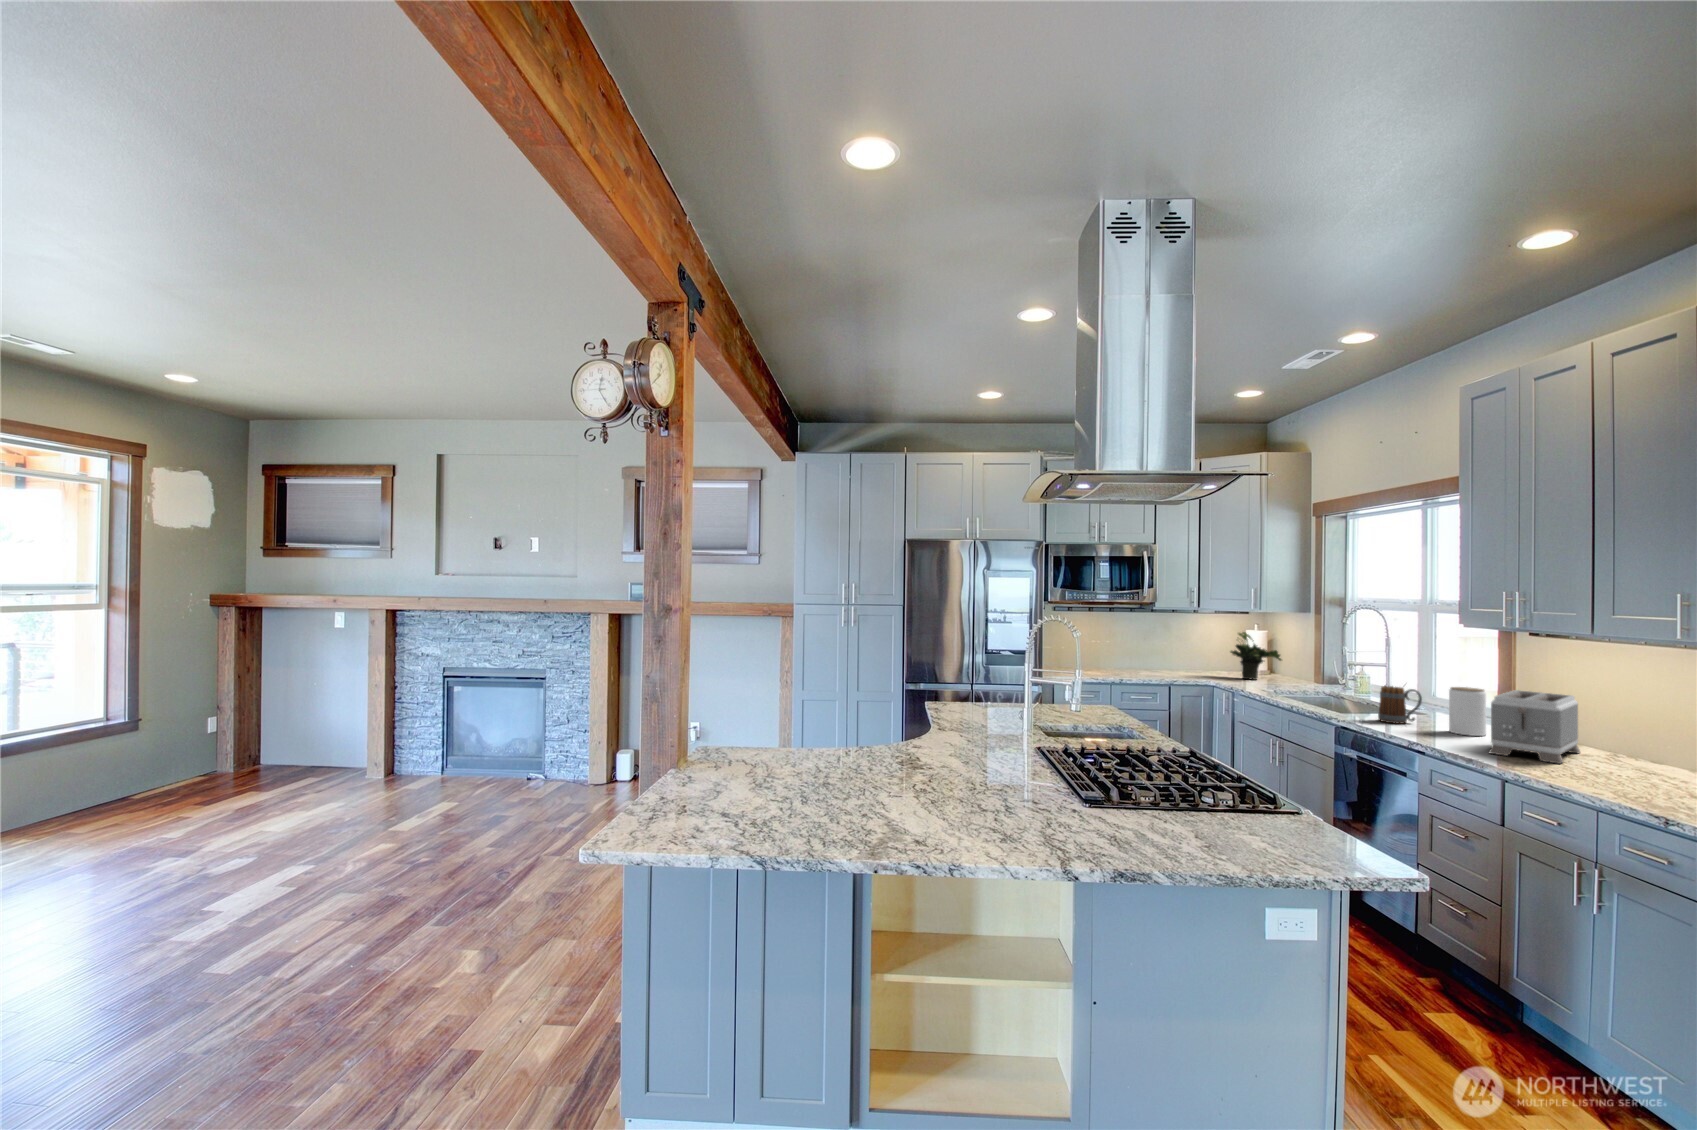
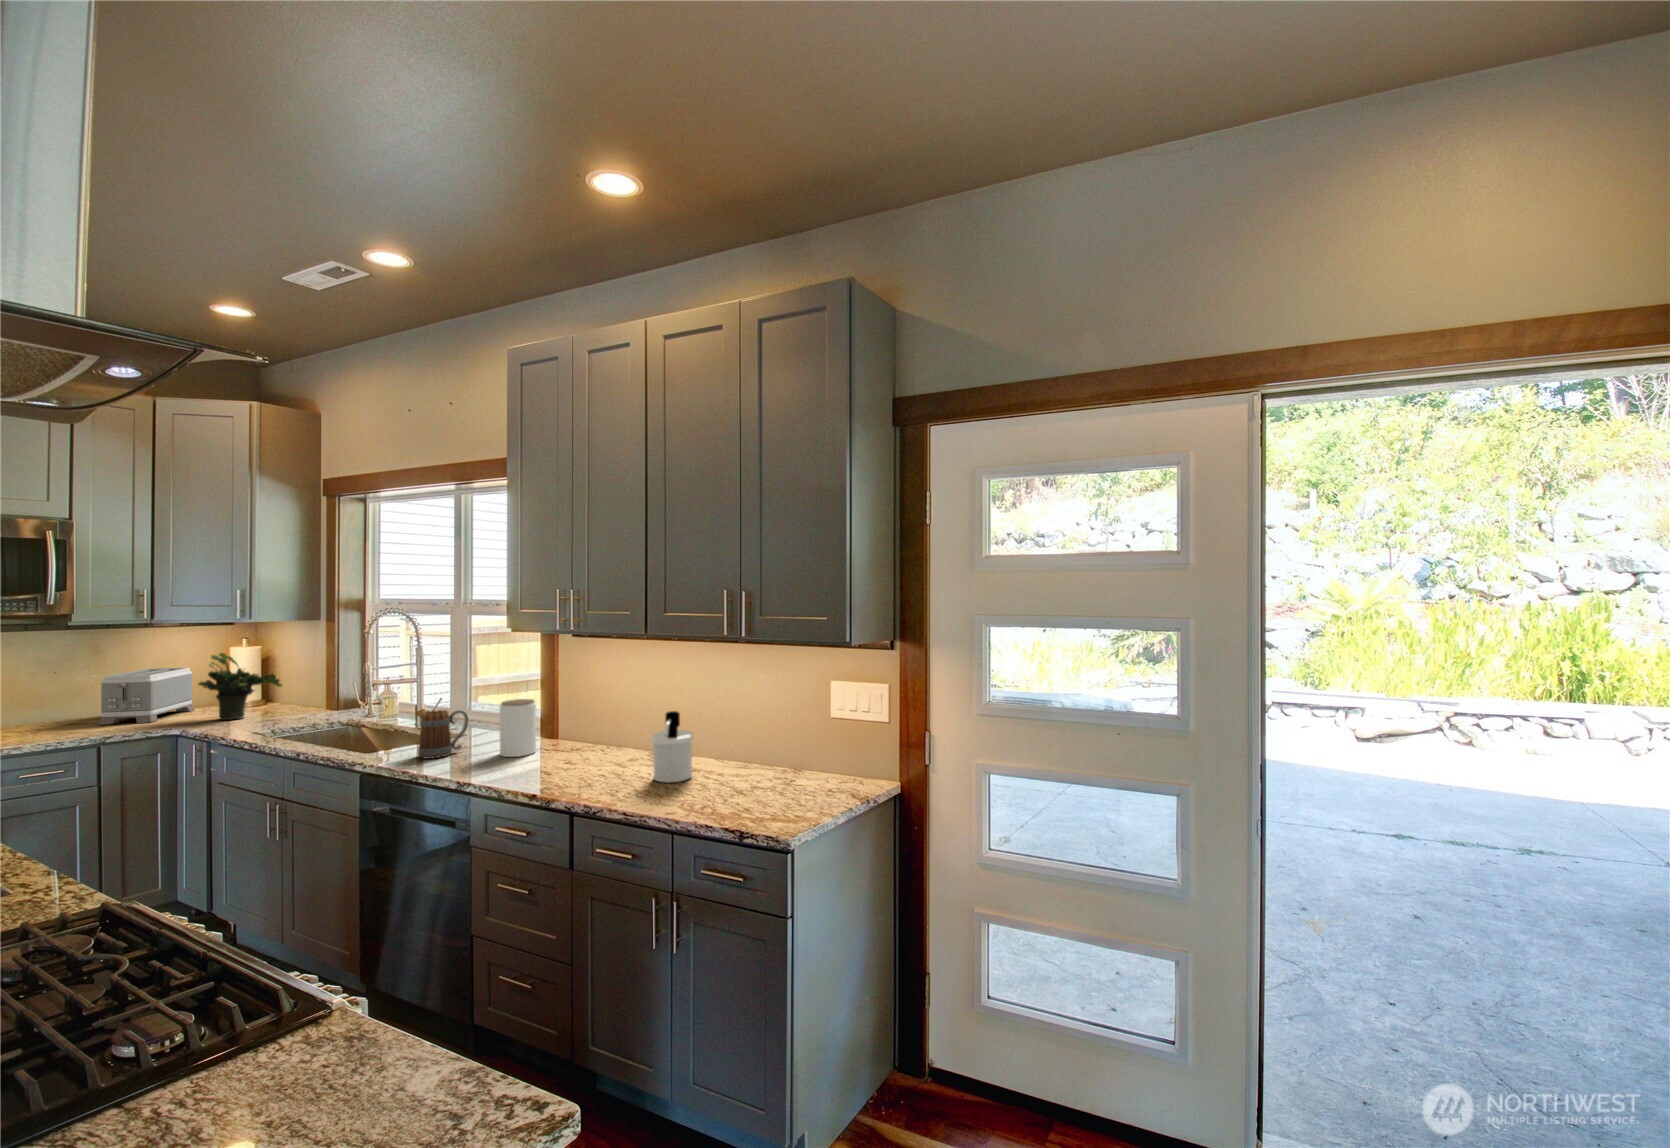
toaster: present [1489,690,1580,764] -> present [98,668,195,725]
soap dispenser: none [1599,713,1654,782] -> present [652,711,693,783]

